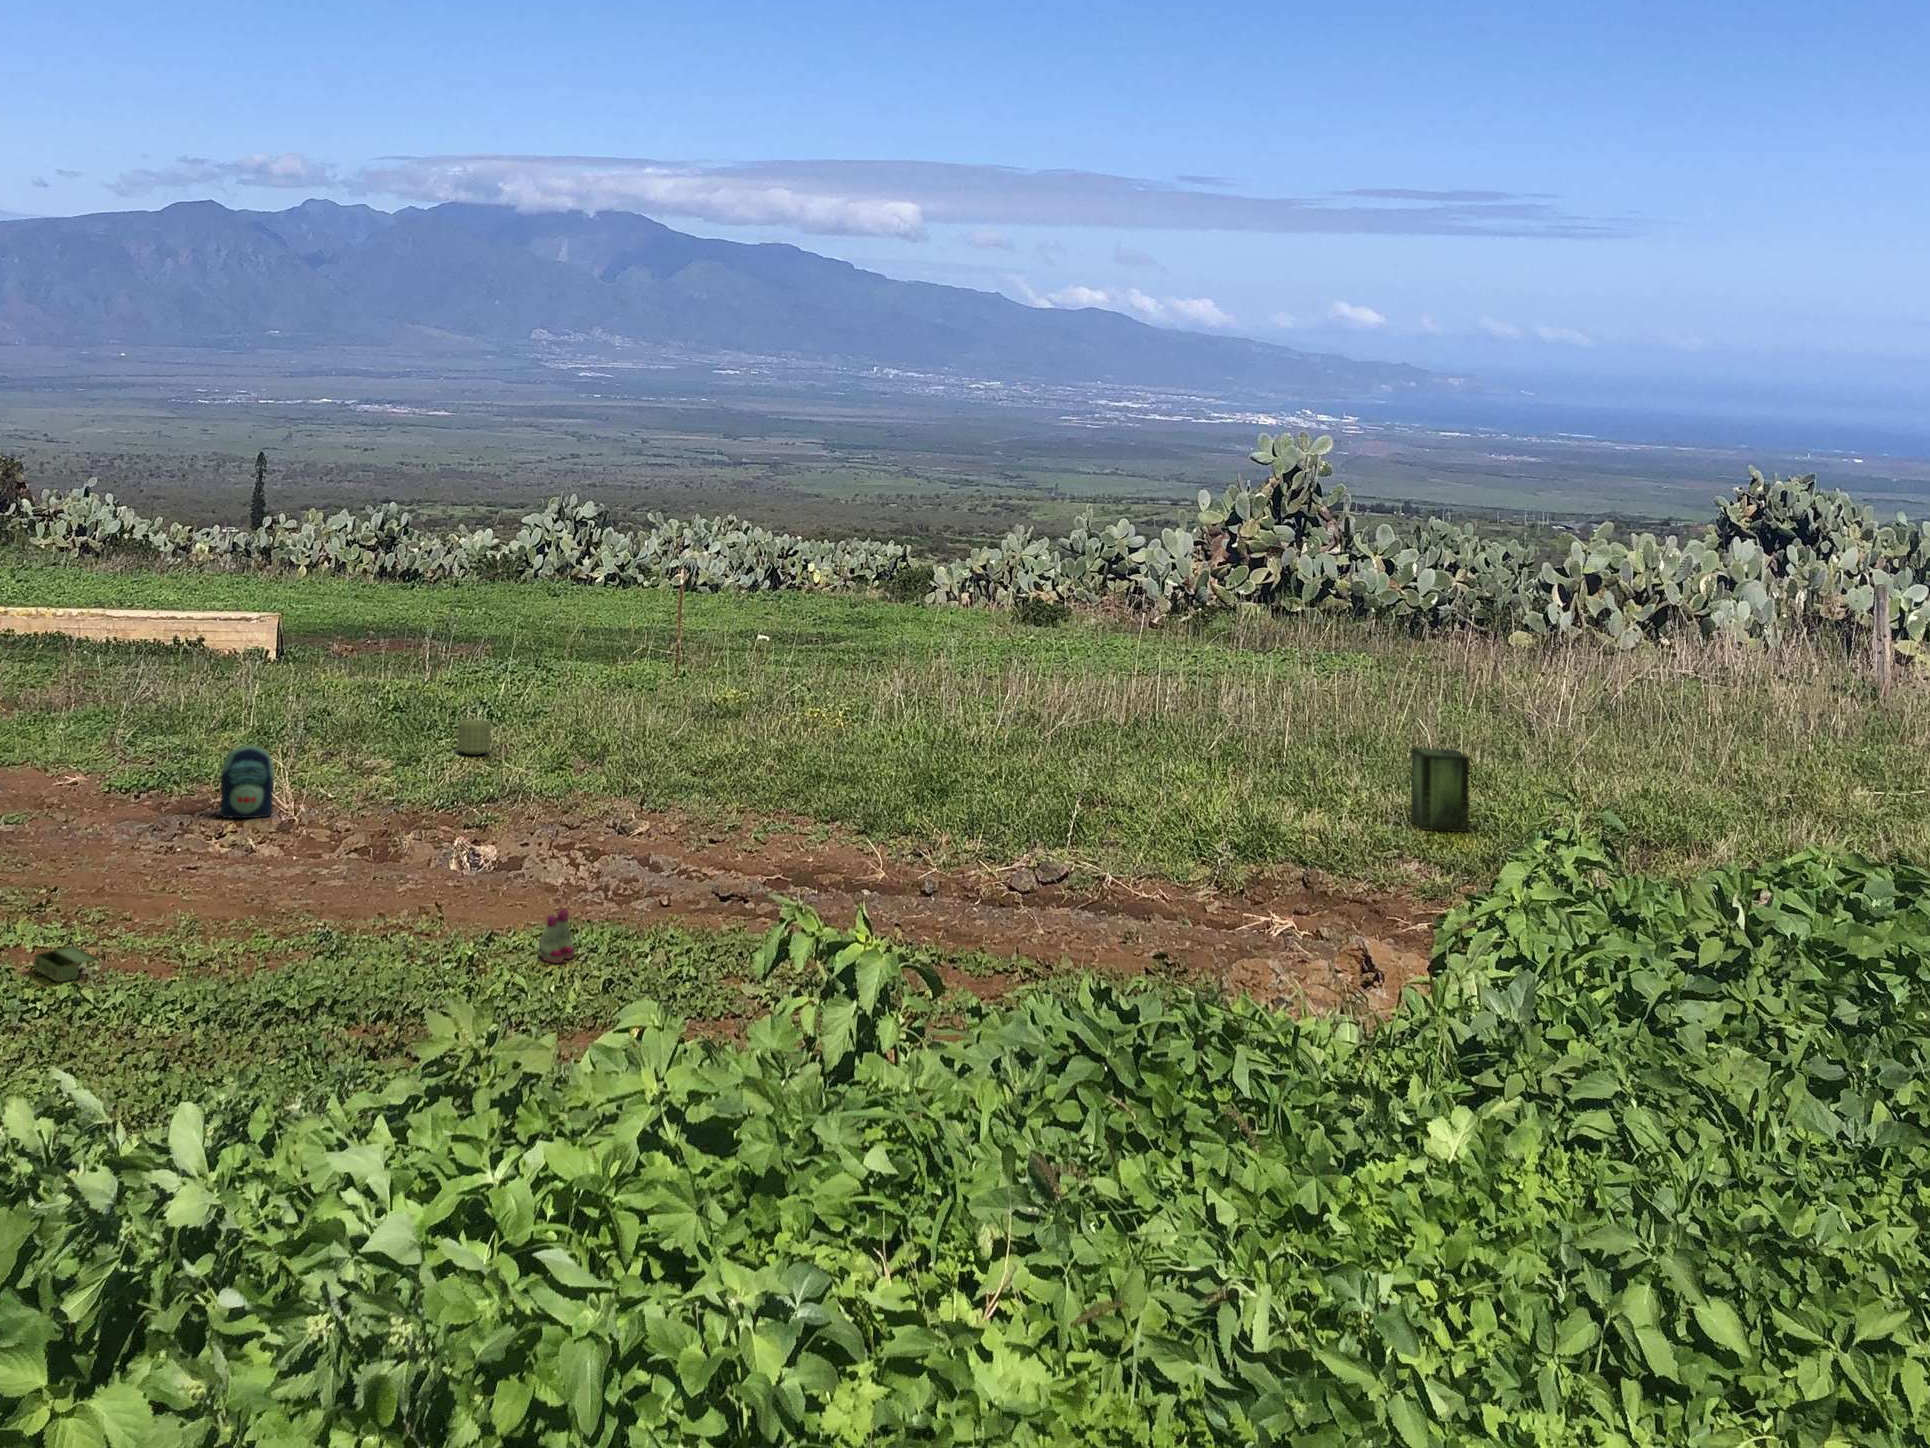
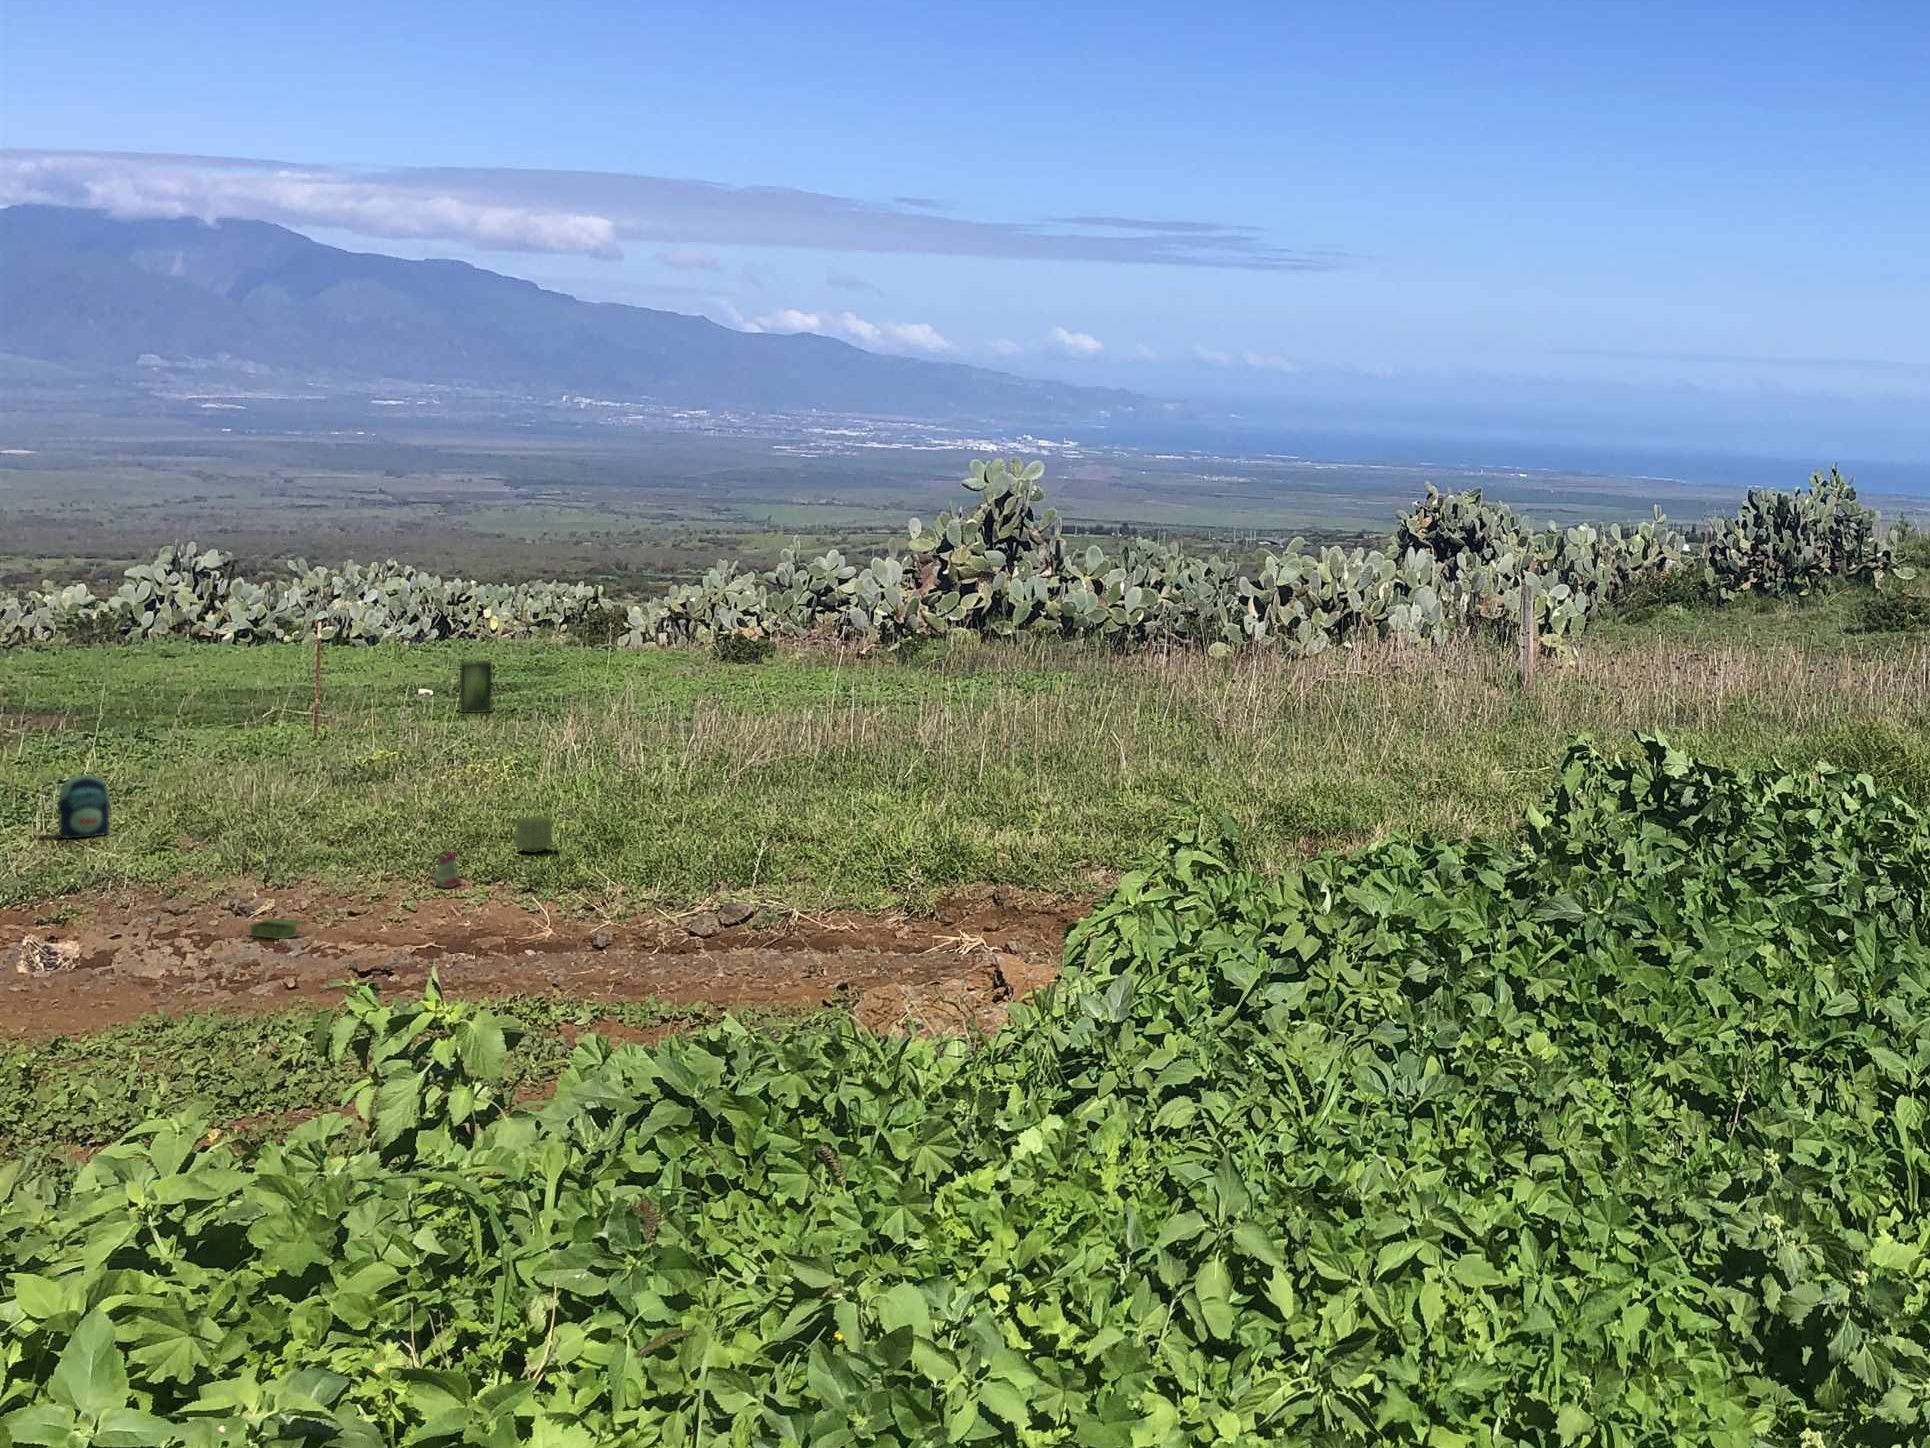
planter: present [457,720,491,755] -> present [516,816,553,853]
storage box: present [1410,748,1470,832] -> present [459,661,492,713]
toolbox: present [34,946,97,982] -> present [250,918,307,939]

